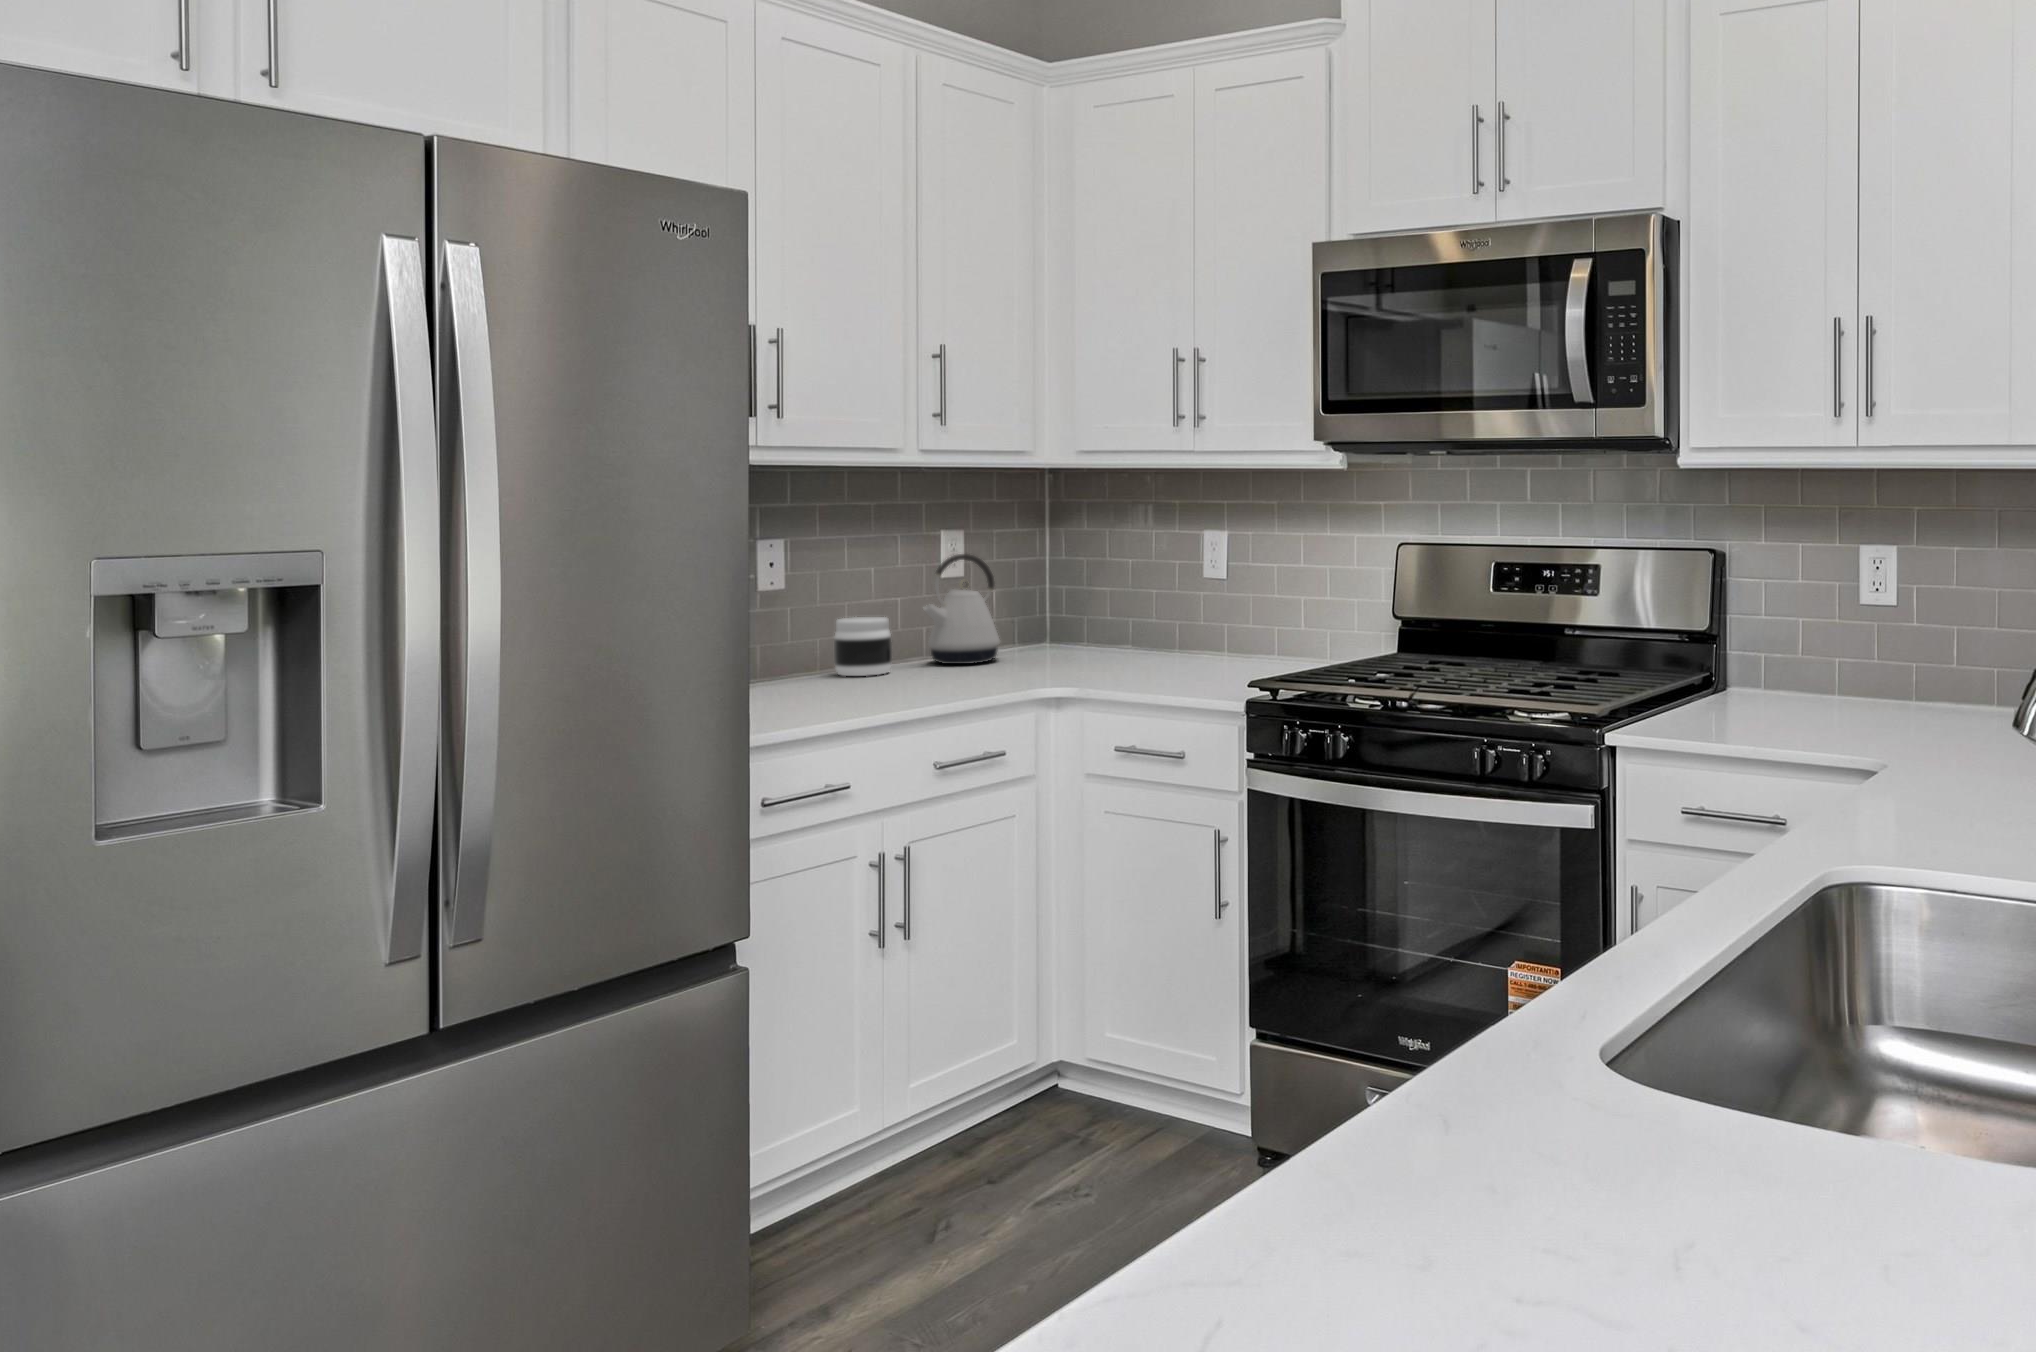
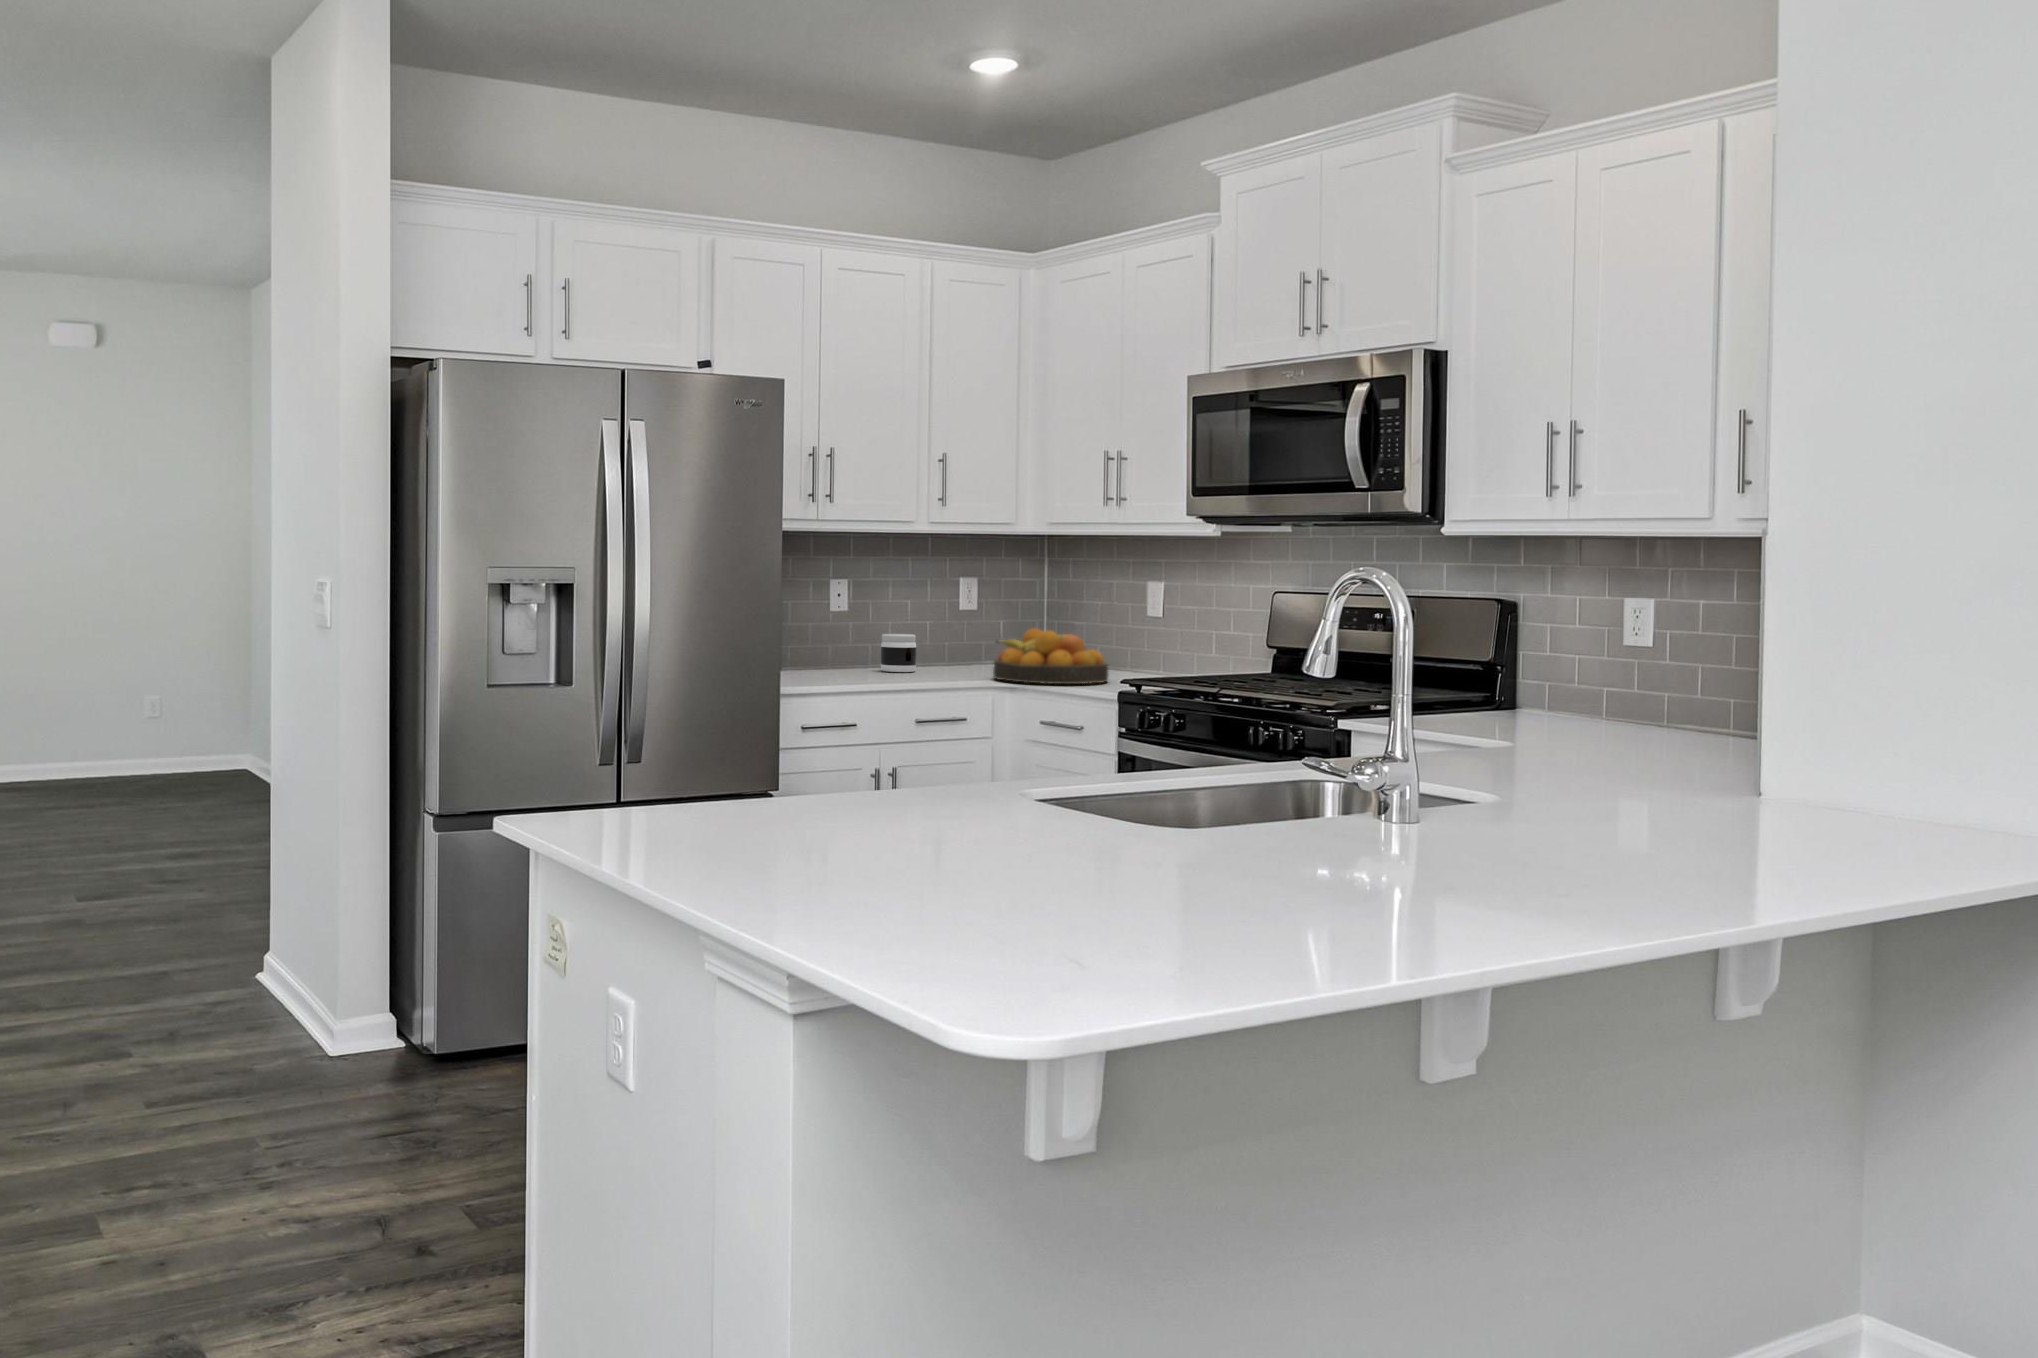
kettle: present [924,554,1000,664] -> none [940,595,995,671]
fruit bowl: none [1019,601,1184,682] -> present [993,628,1108,684]

